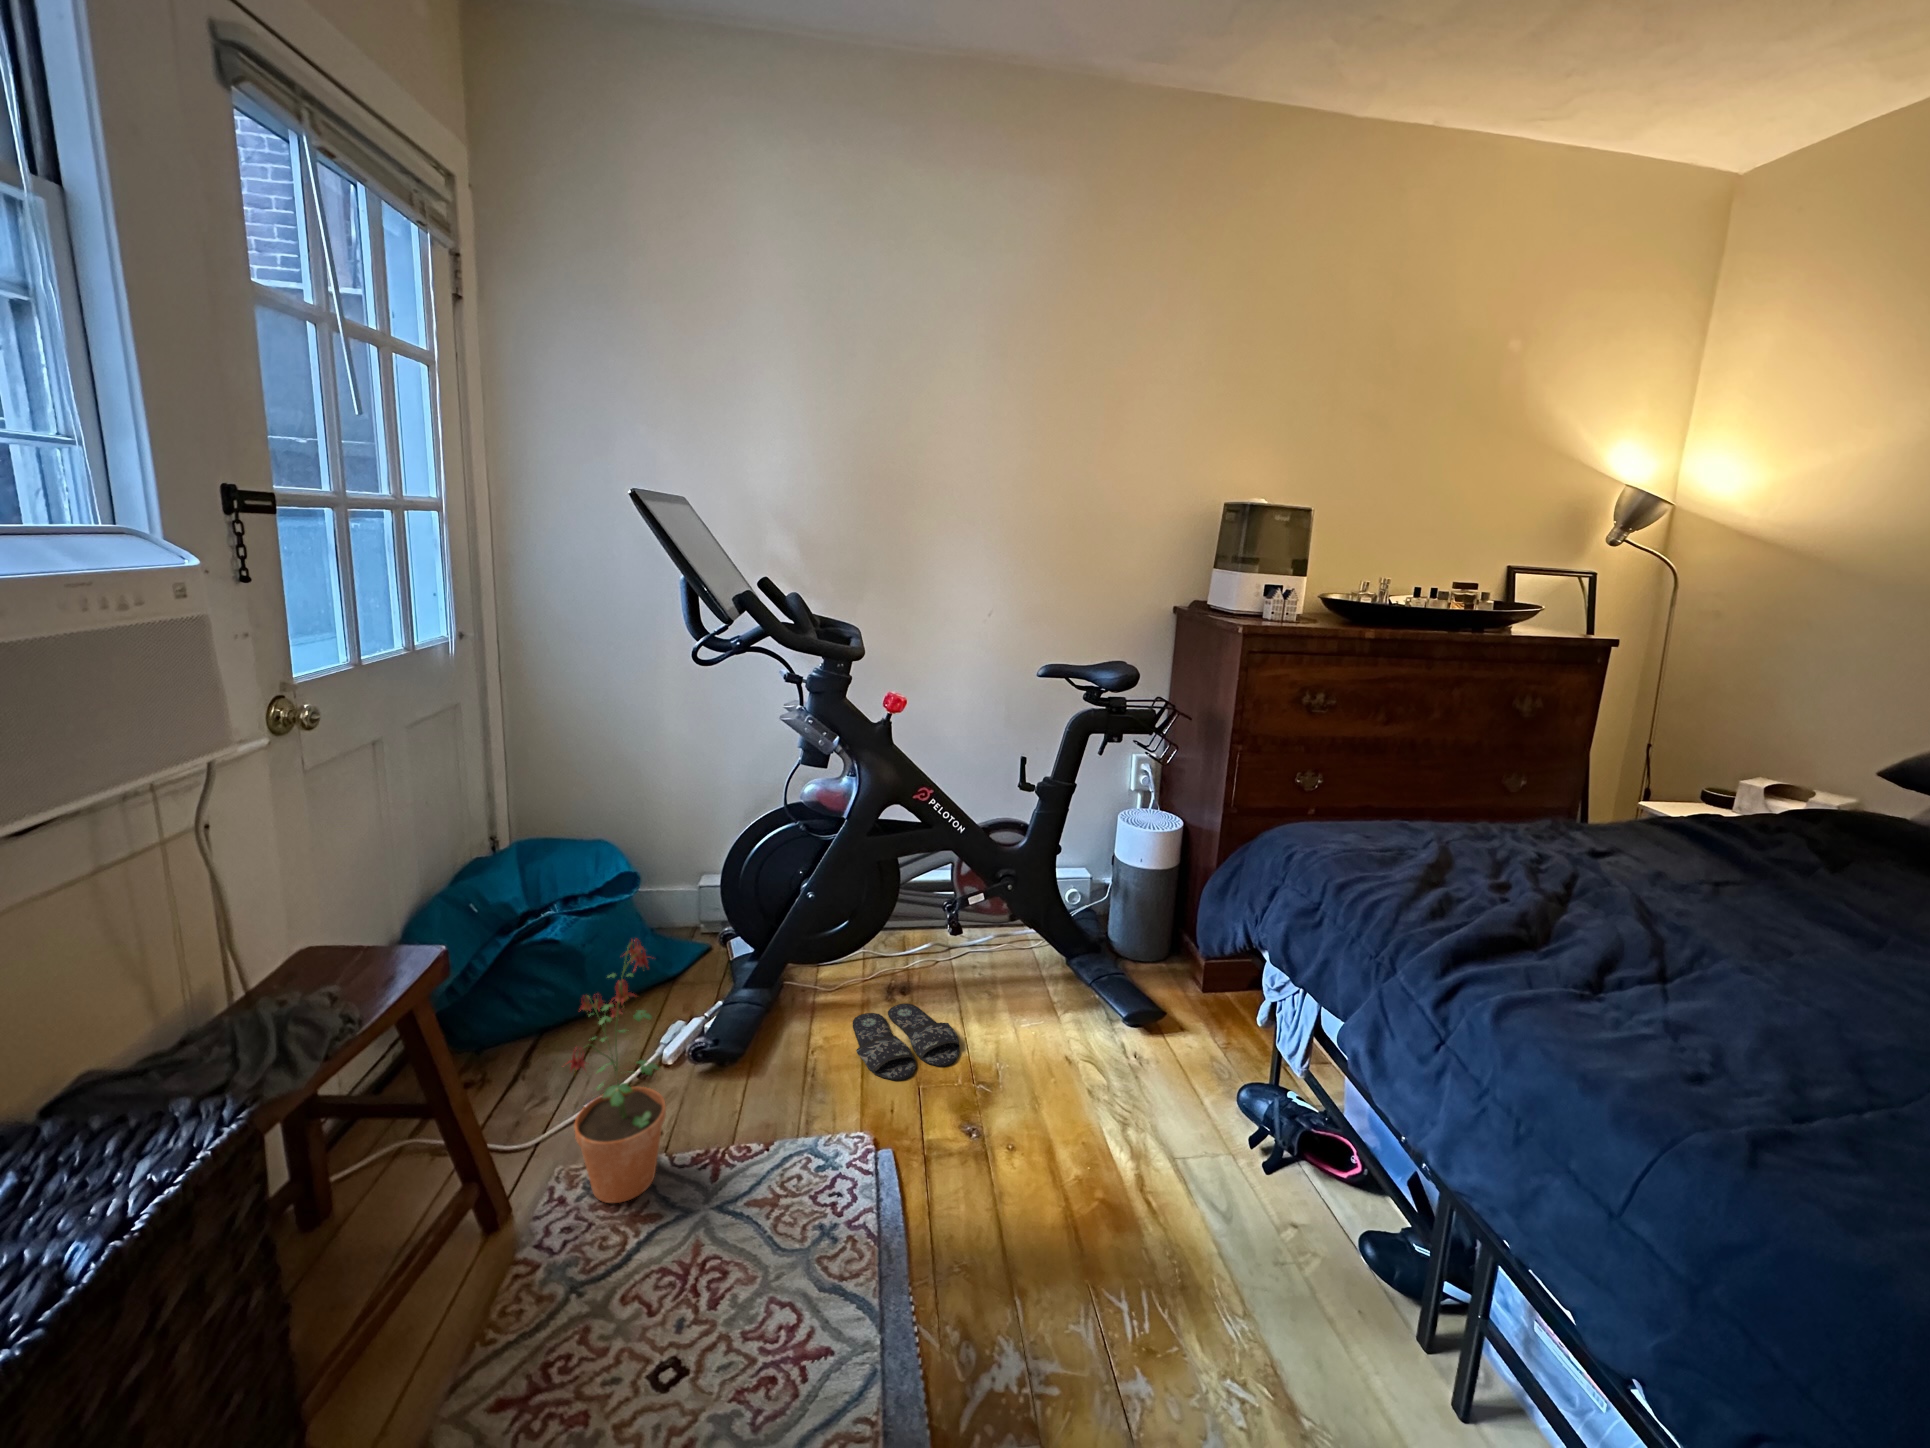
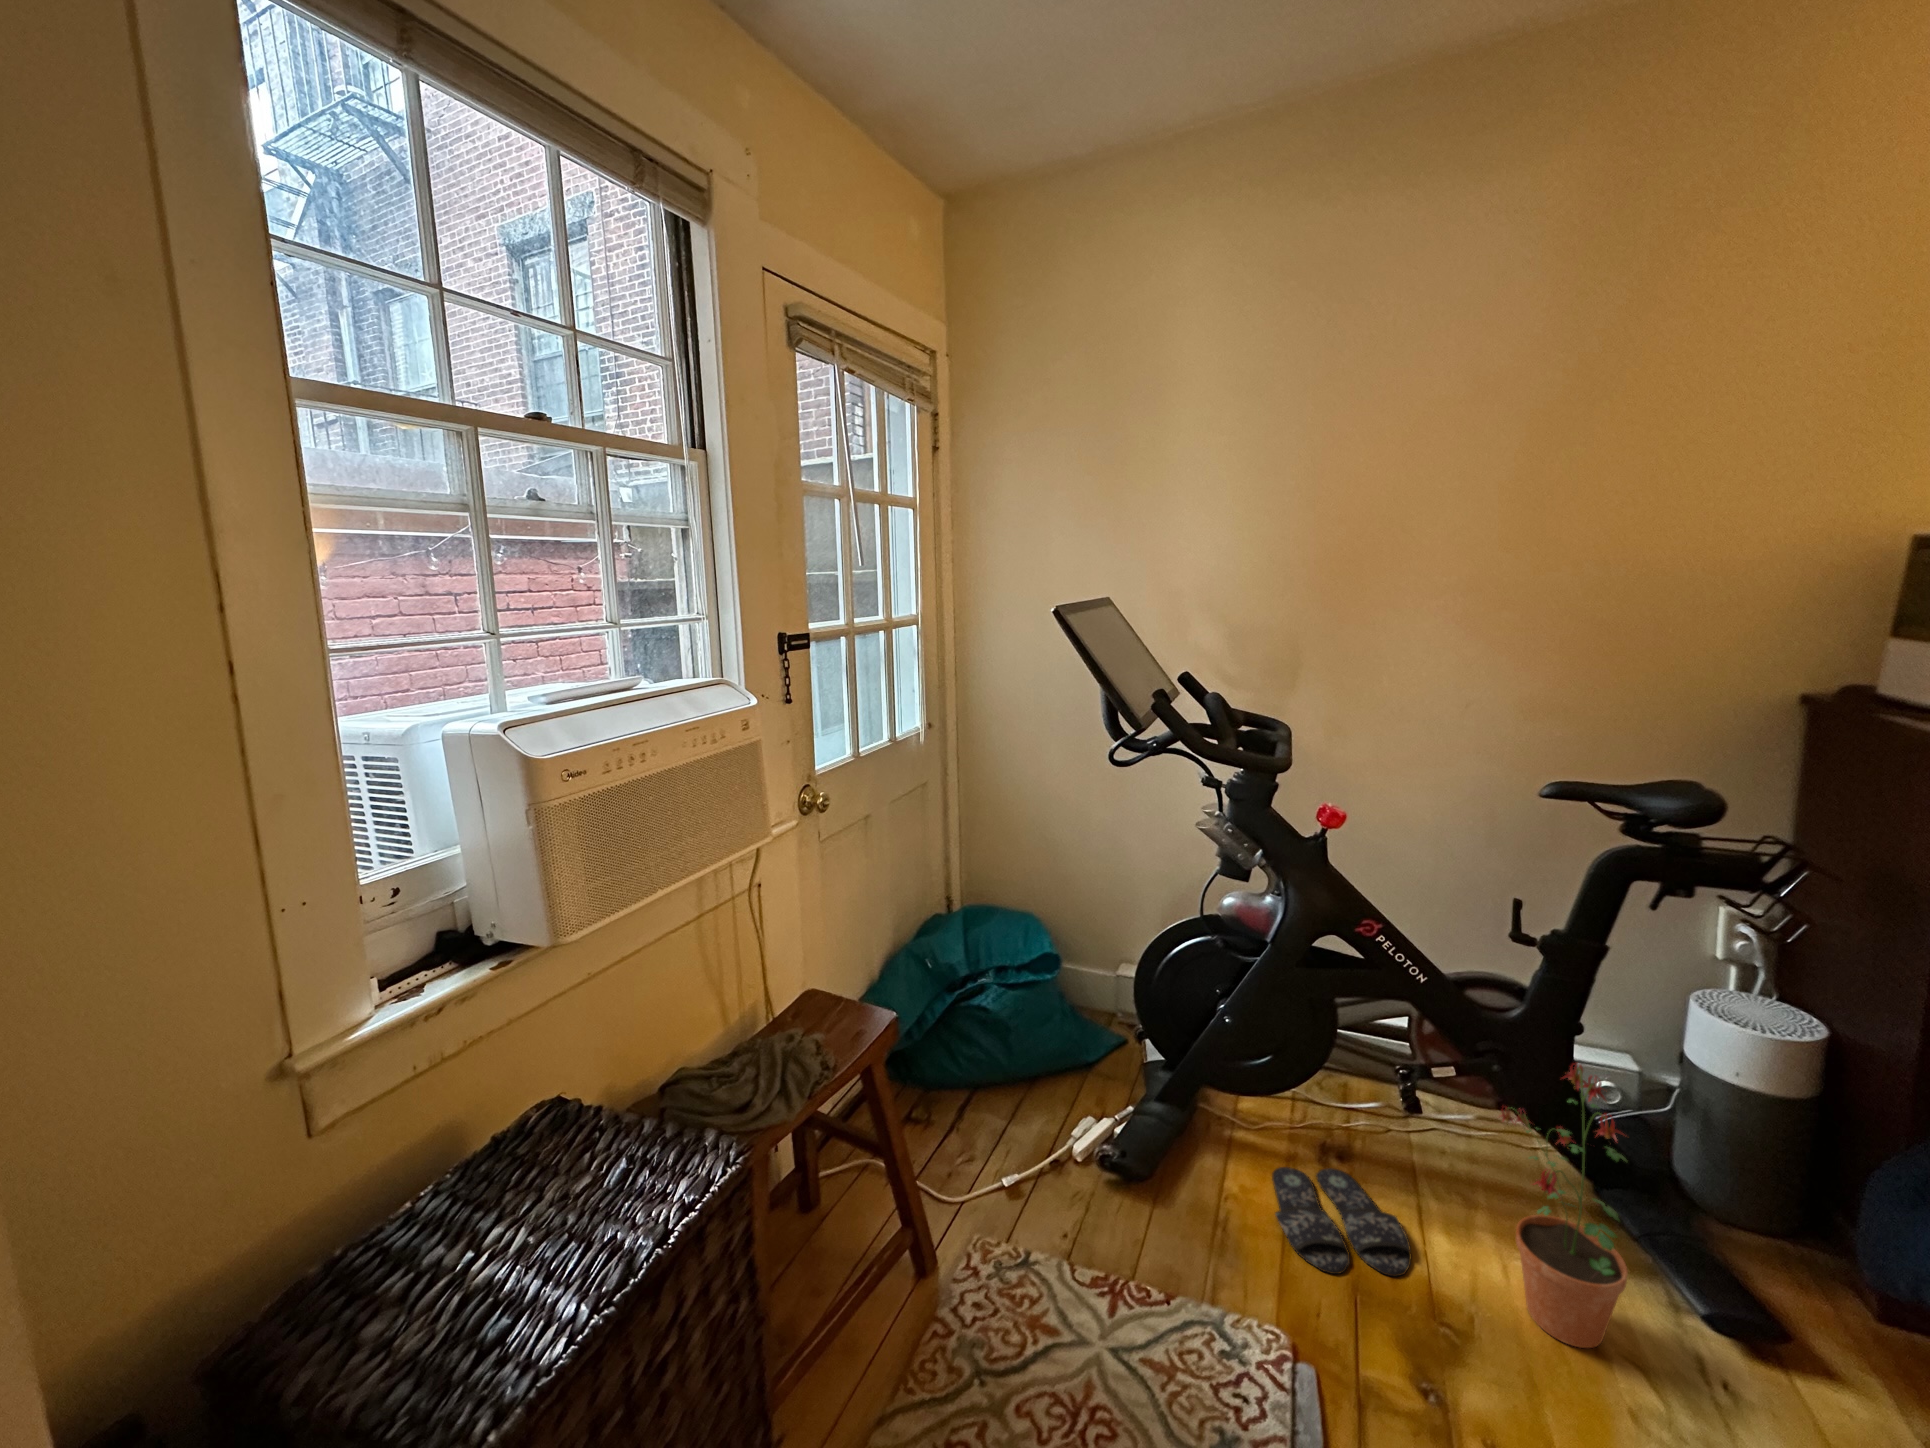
potted plant: present [568,938,666,1203] -> present [1501,1064,1628,1348]

